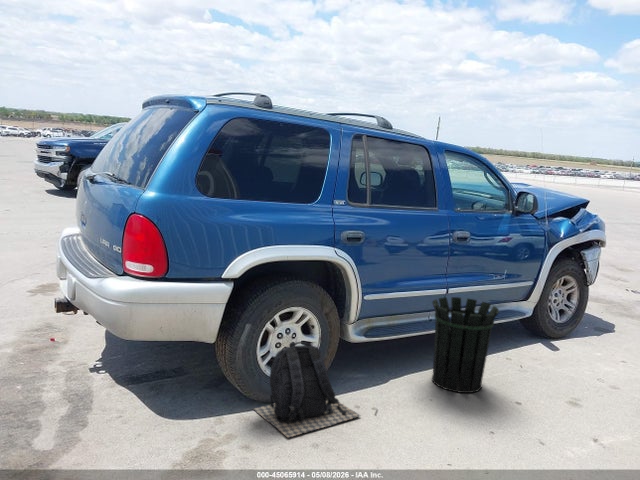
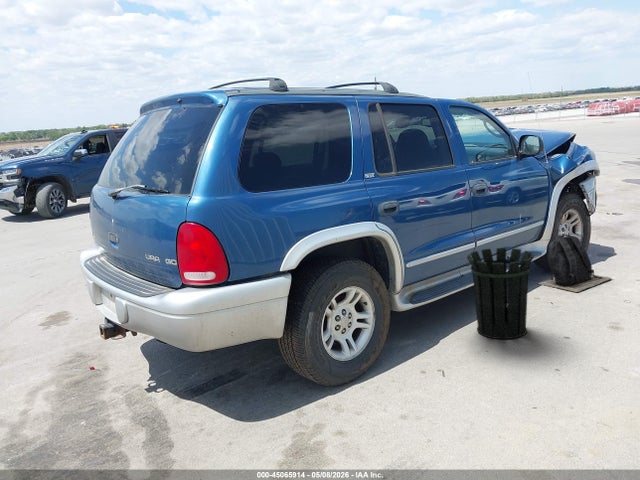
backpack: present [254,342,360,437] -> present [539,235,611,292]

